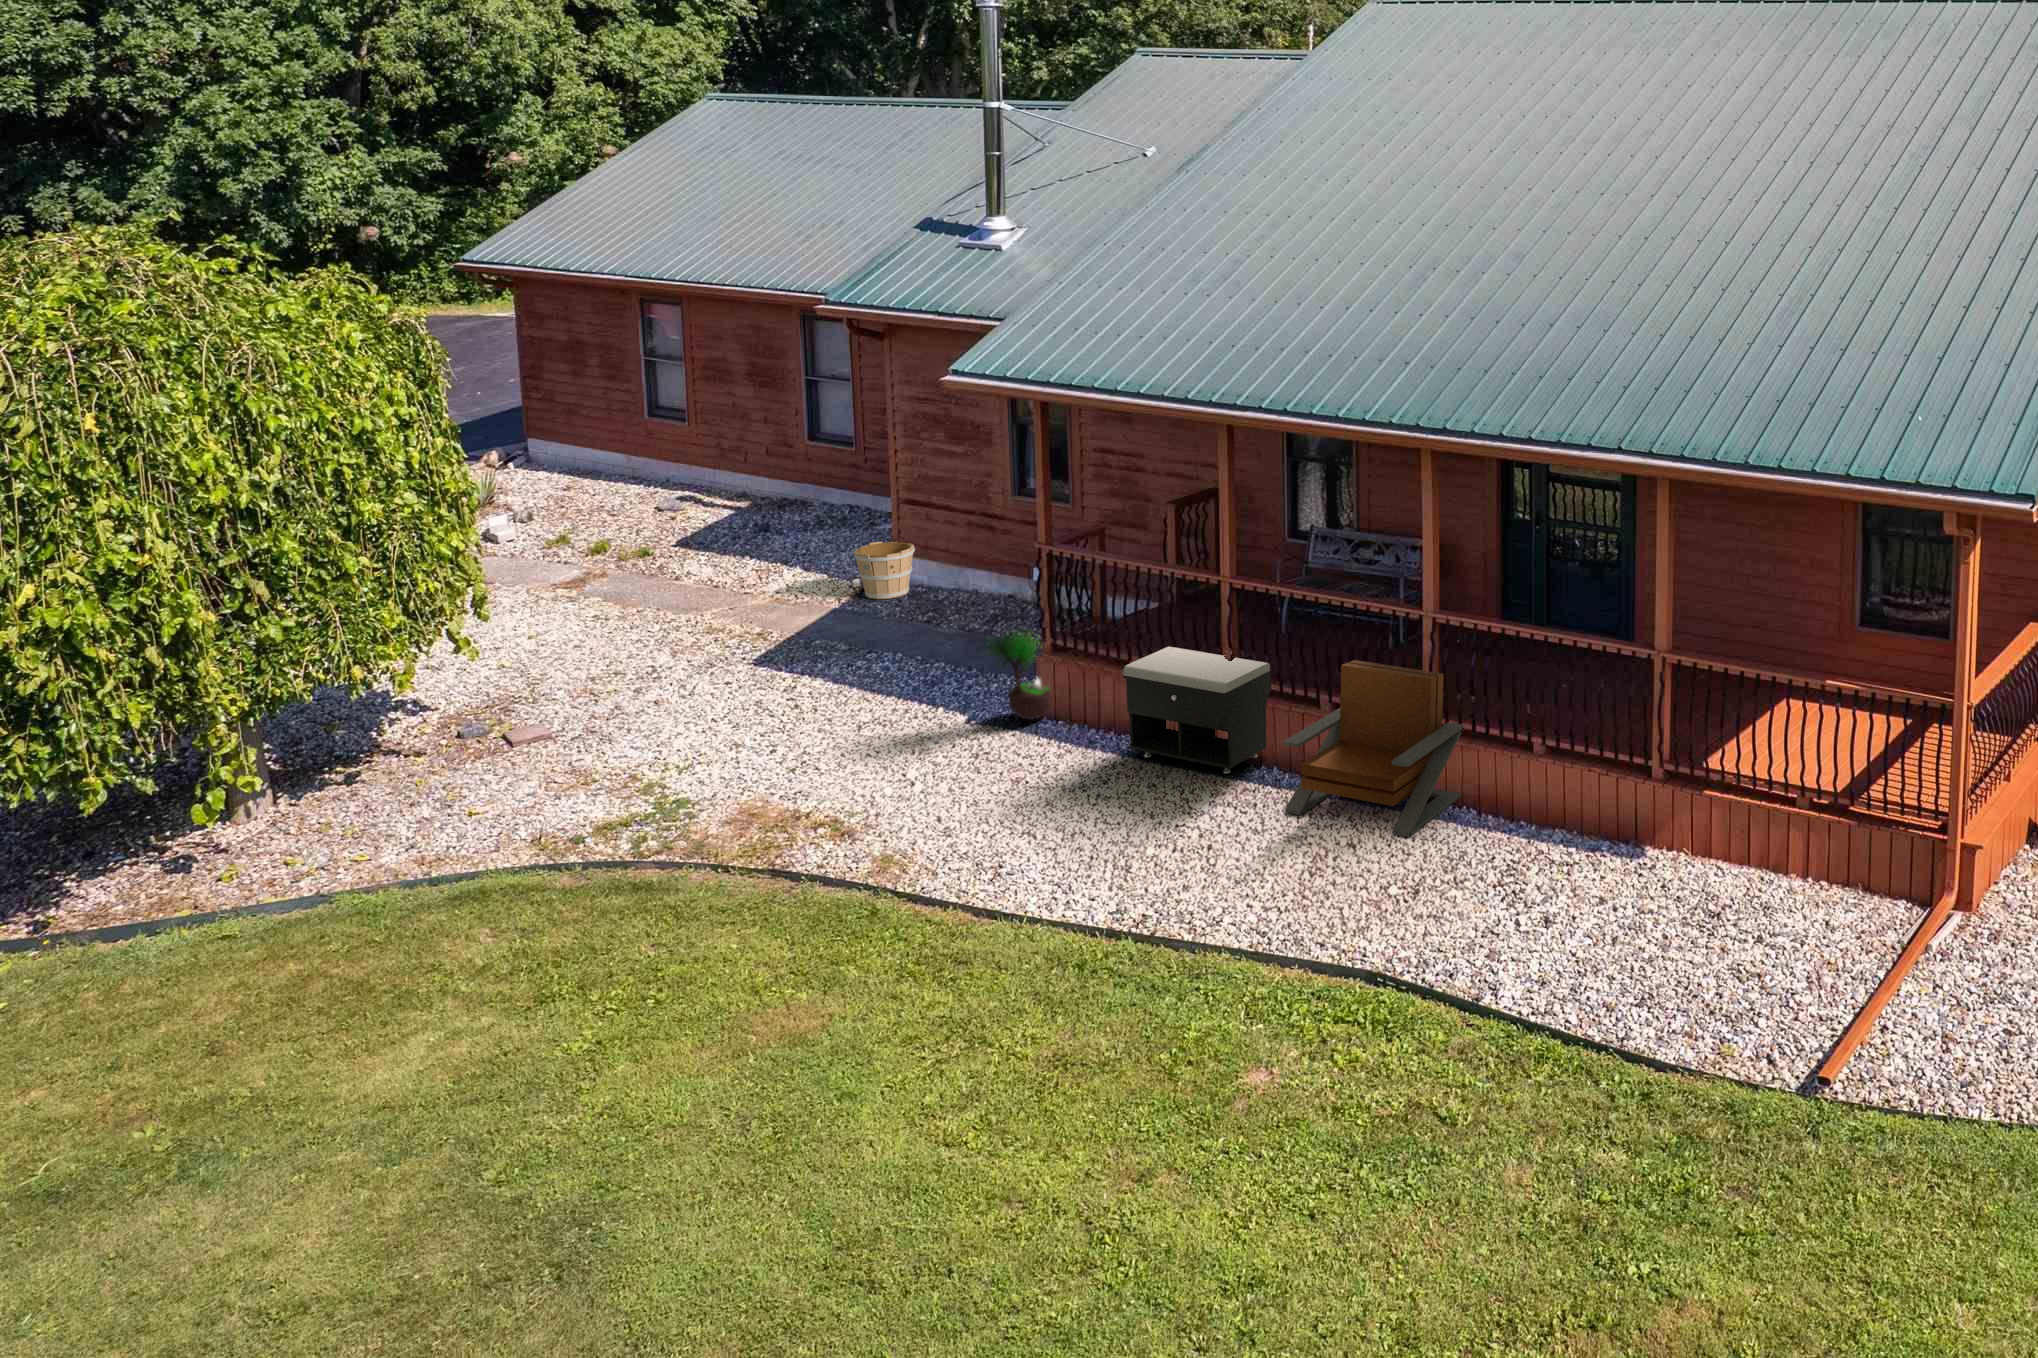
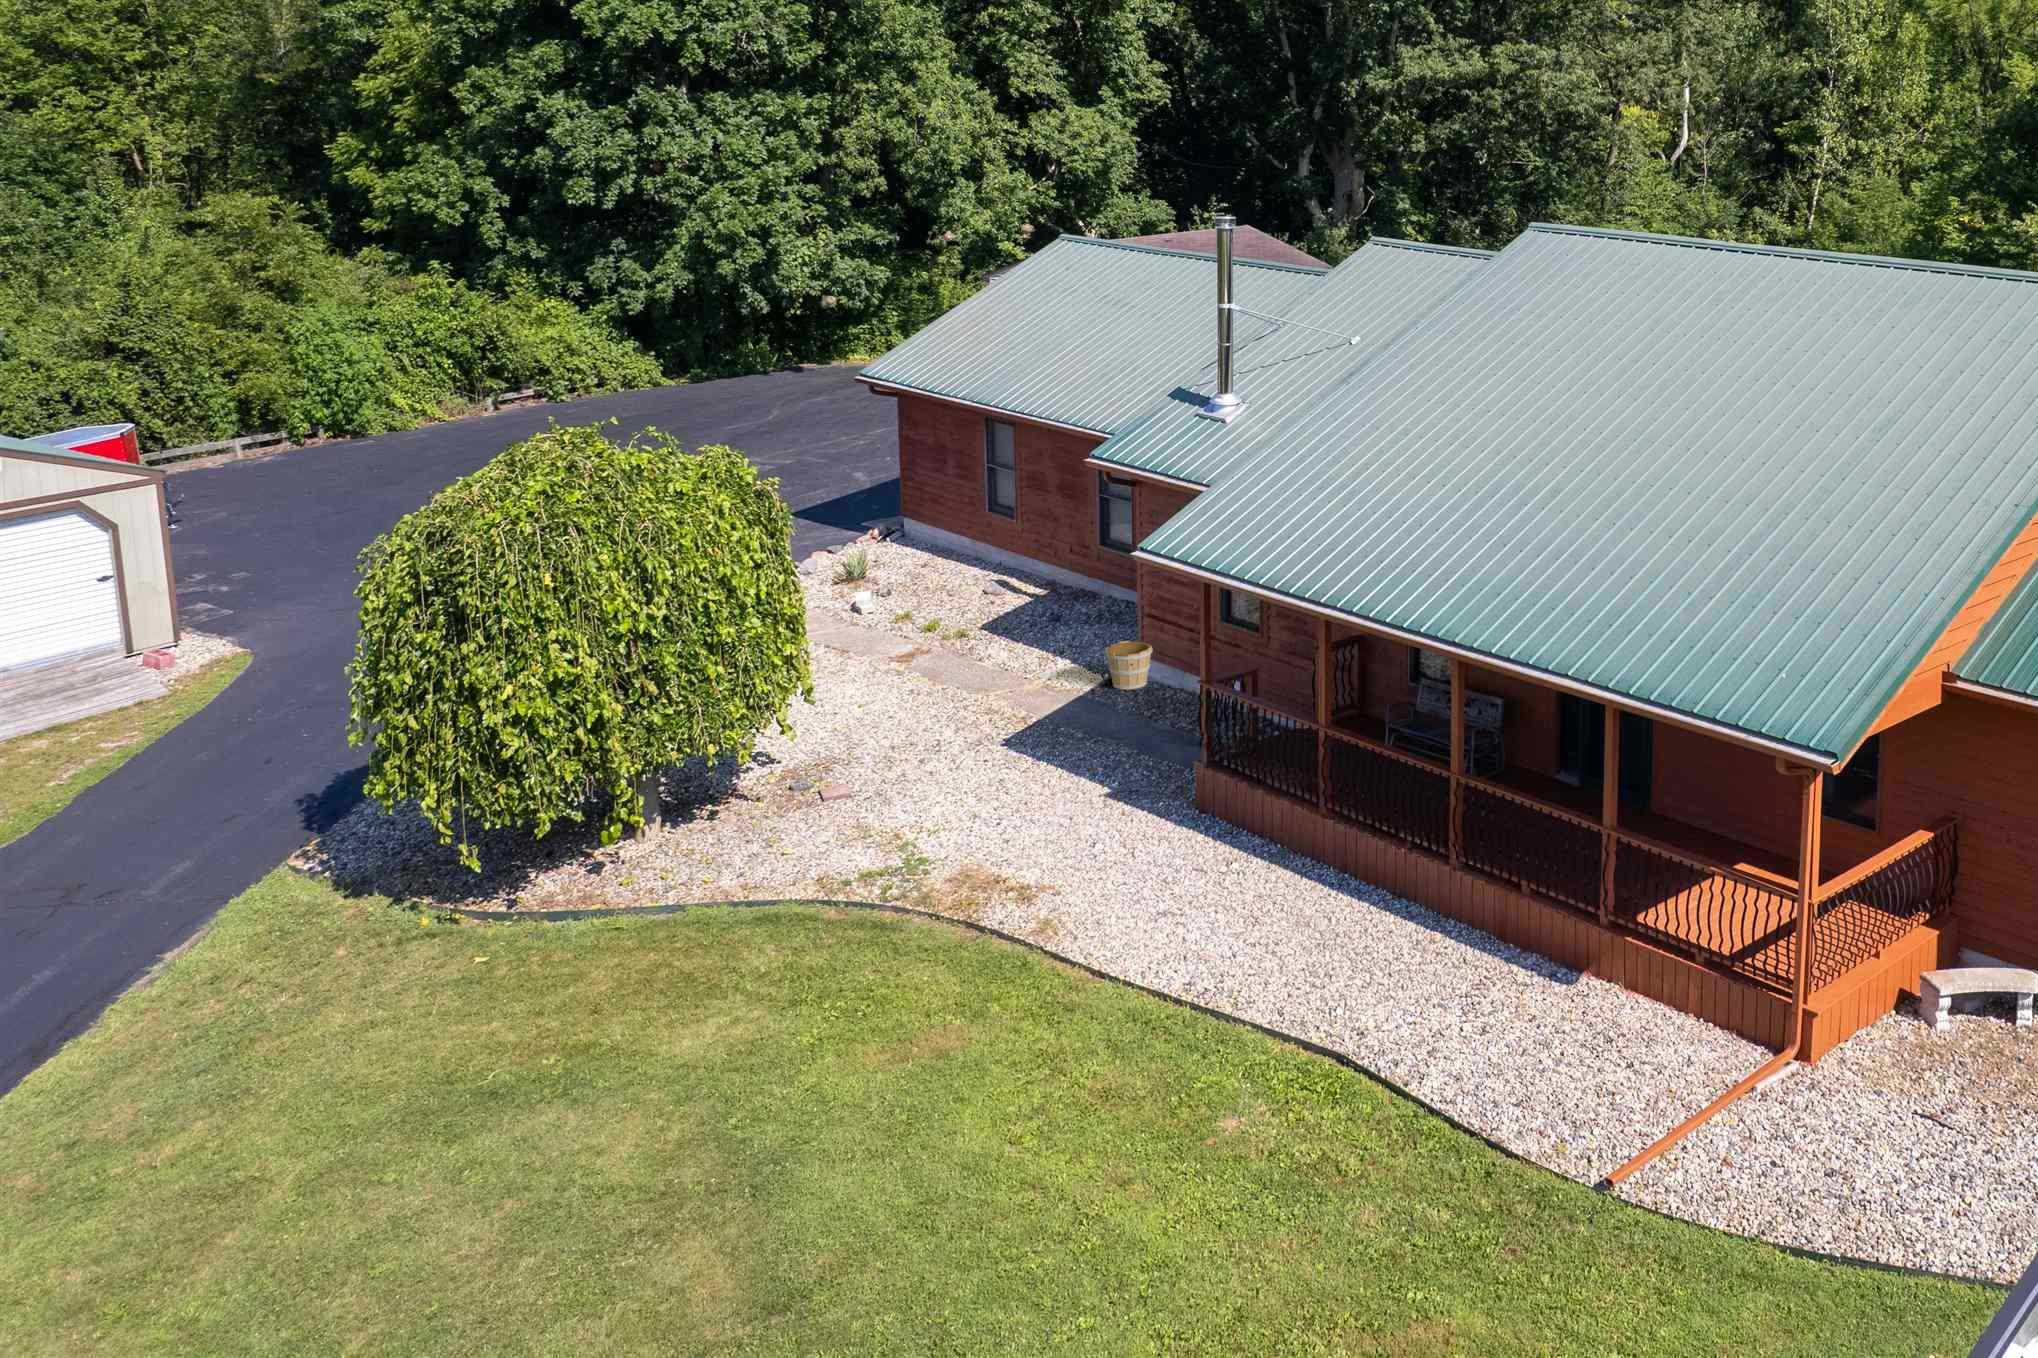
potted tree: present [984,629,1052,719] -> none [1154,738,1210,818]
storage bench: present [1123,647,1271,774] -> none [1243,775,1355,887]
lounge chair: present [1283,660,1463,837] -> none [1339,809,1485,962]

